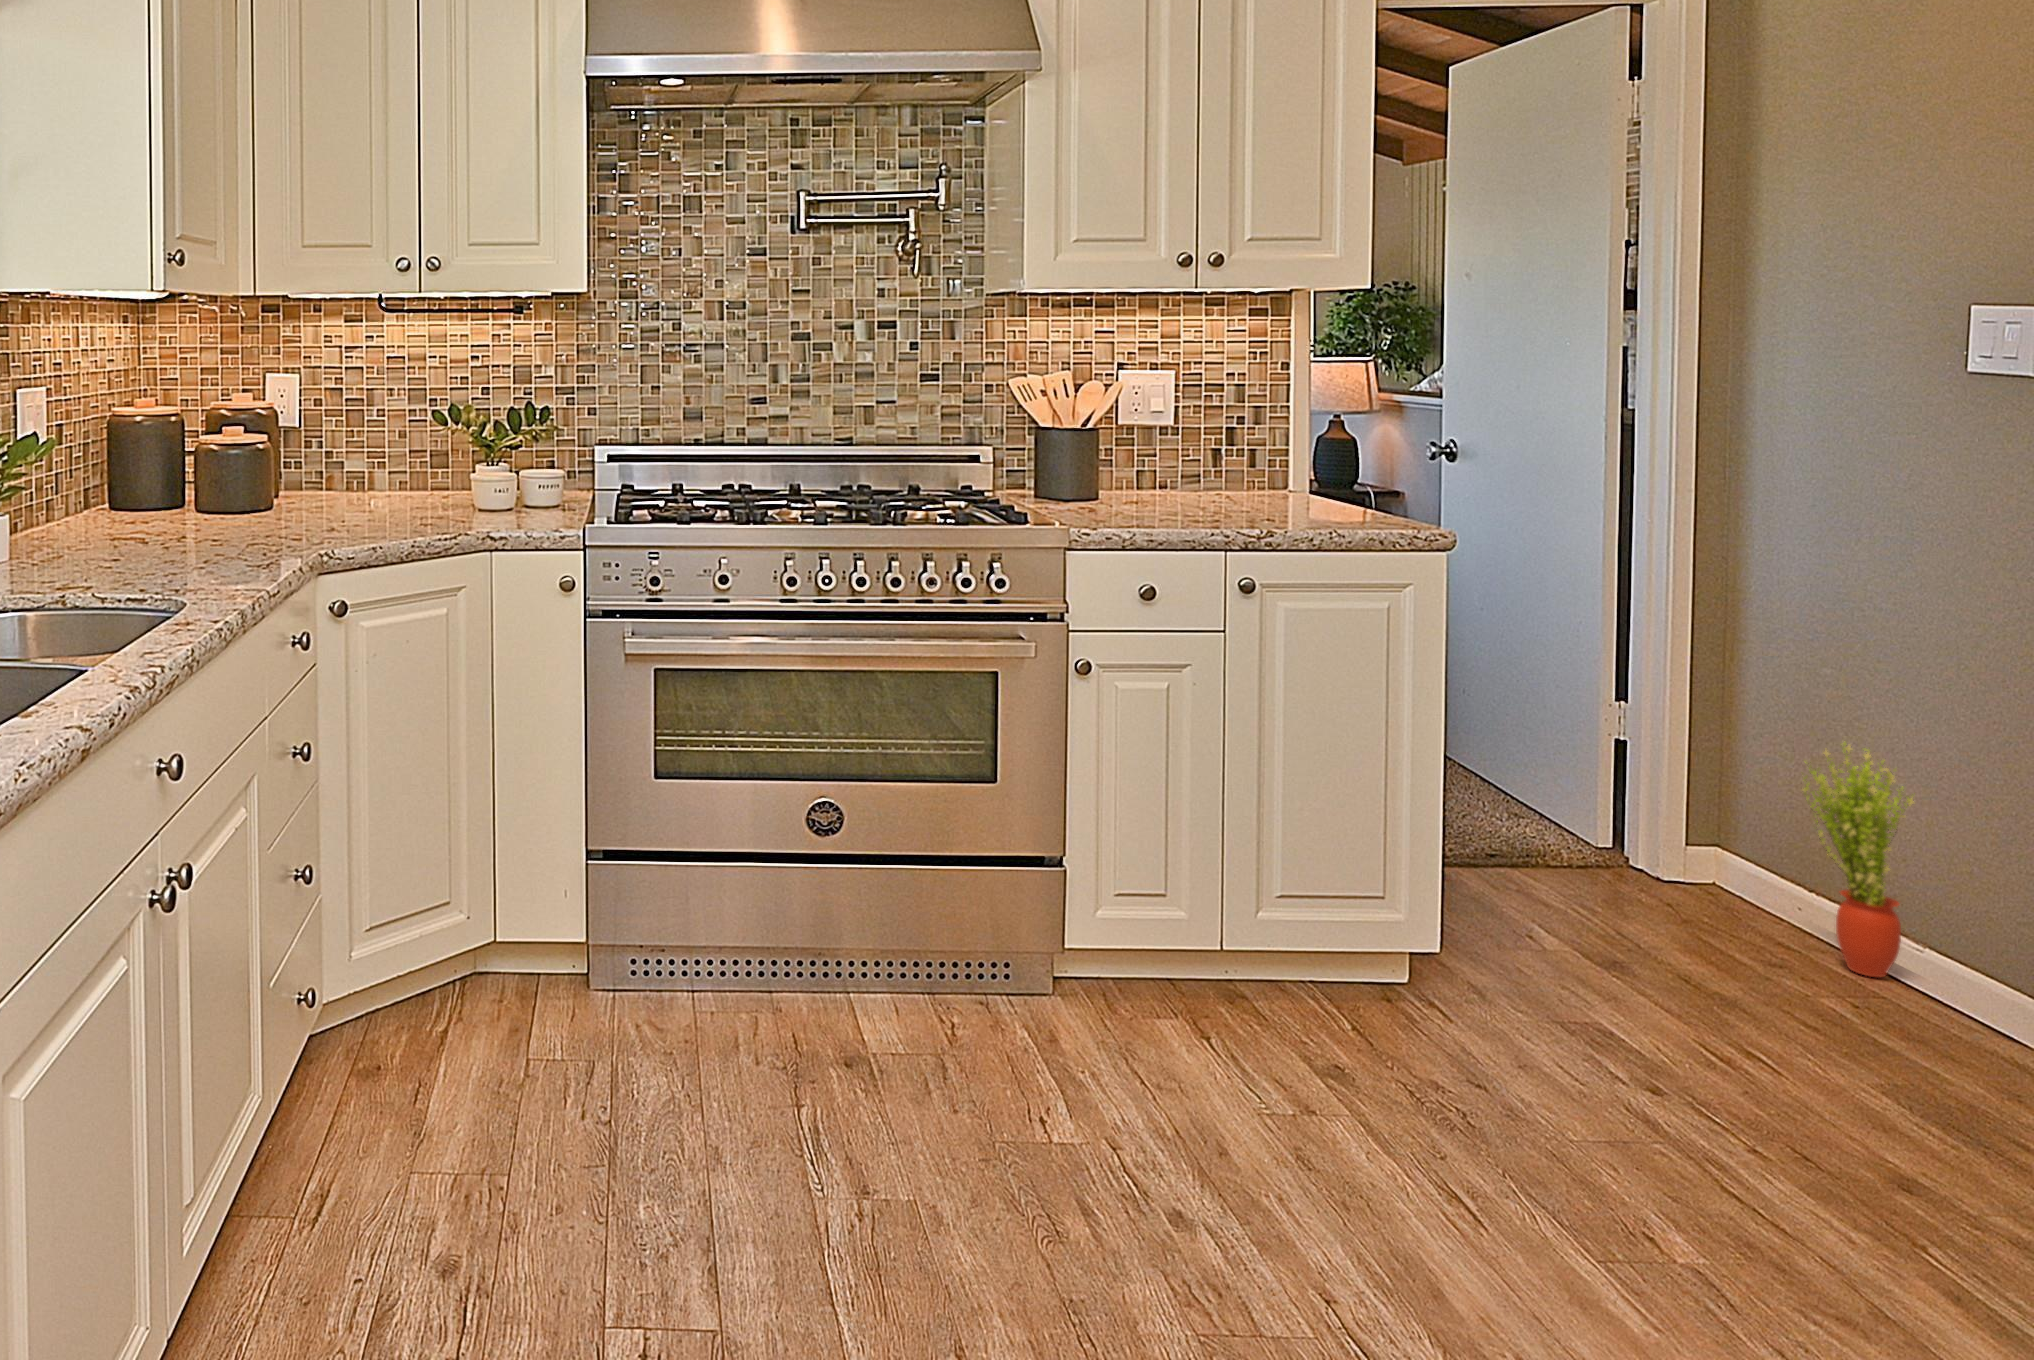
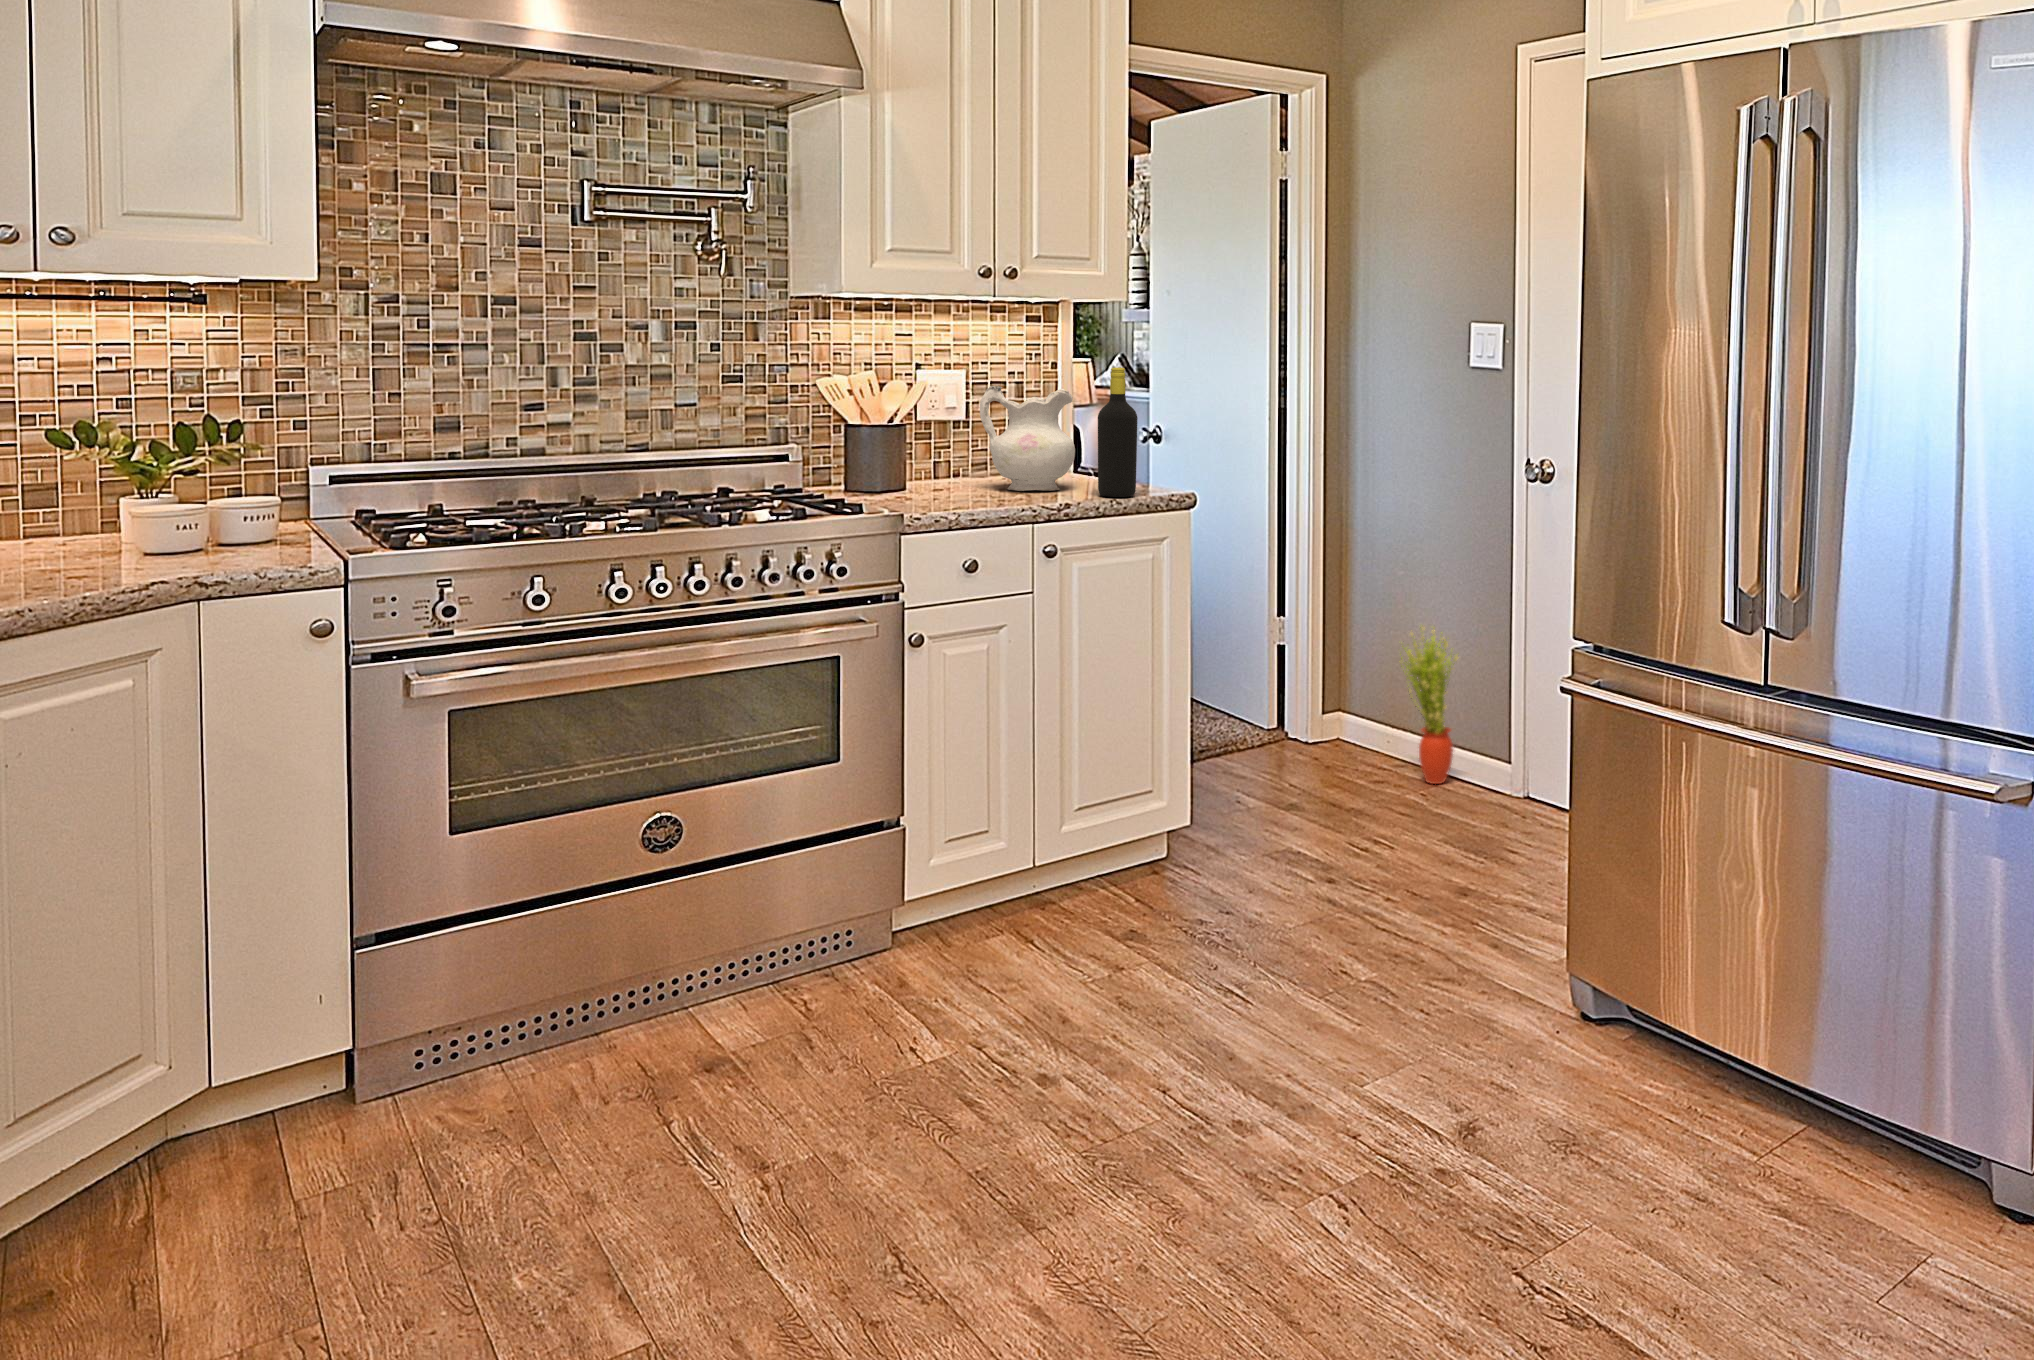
bottle: none [1316,372,1369,527] -> present [1098,368,1138,497]
ceramic pitcher: none [1179,390,1292,513] -> present [980,386,1075,491]

